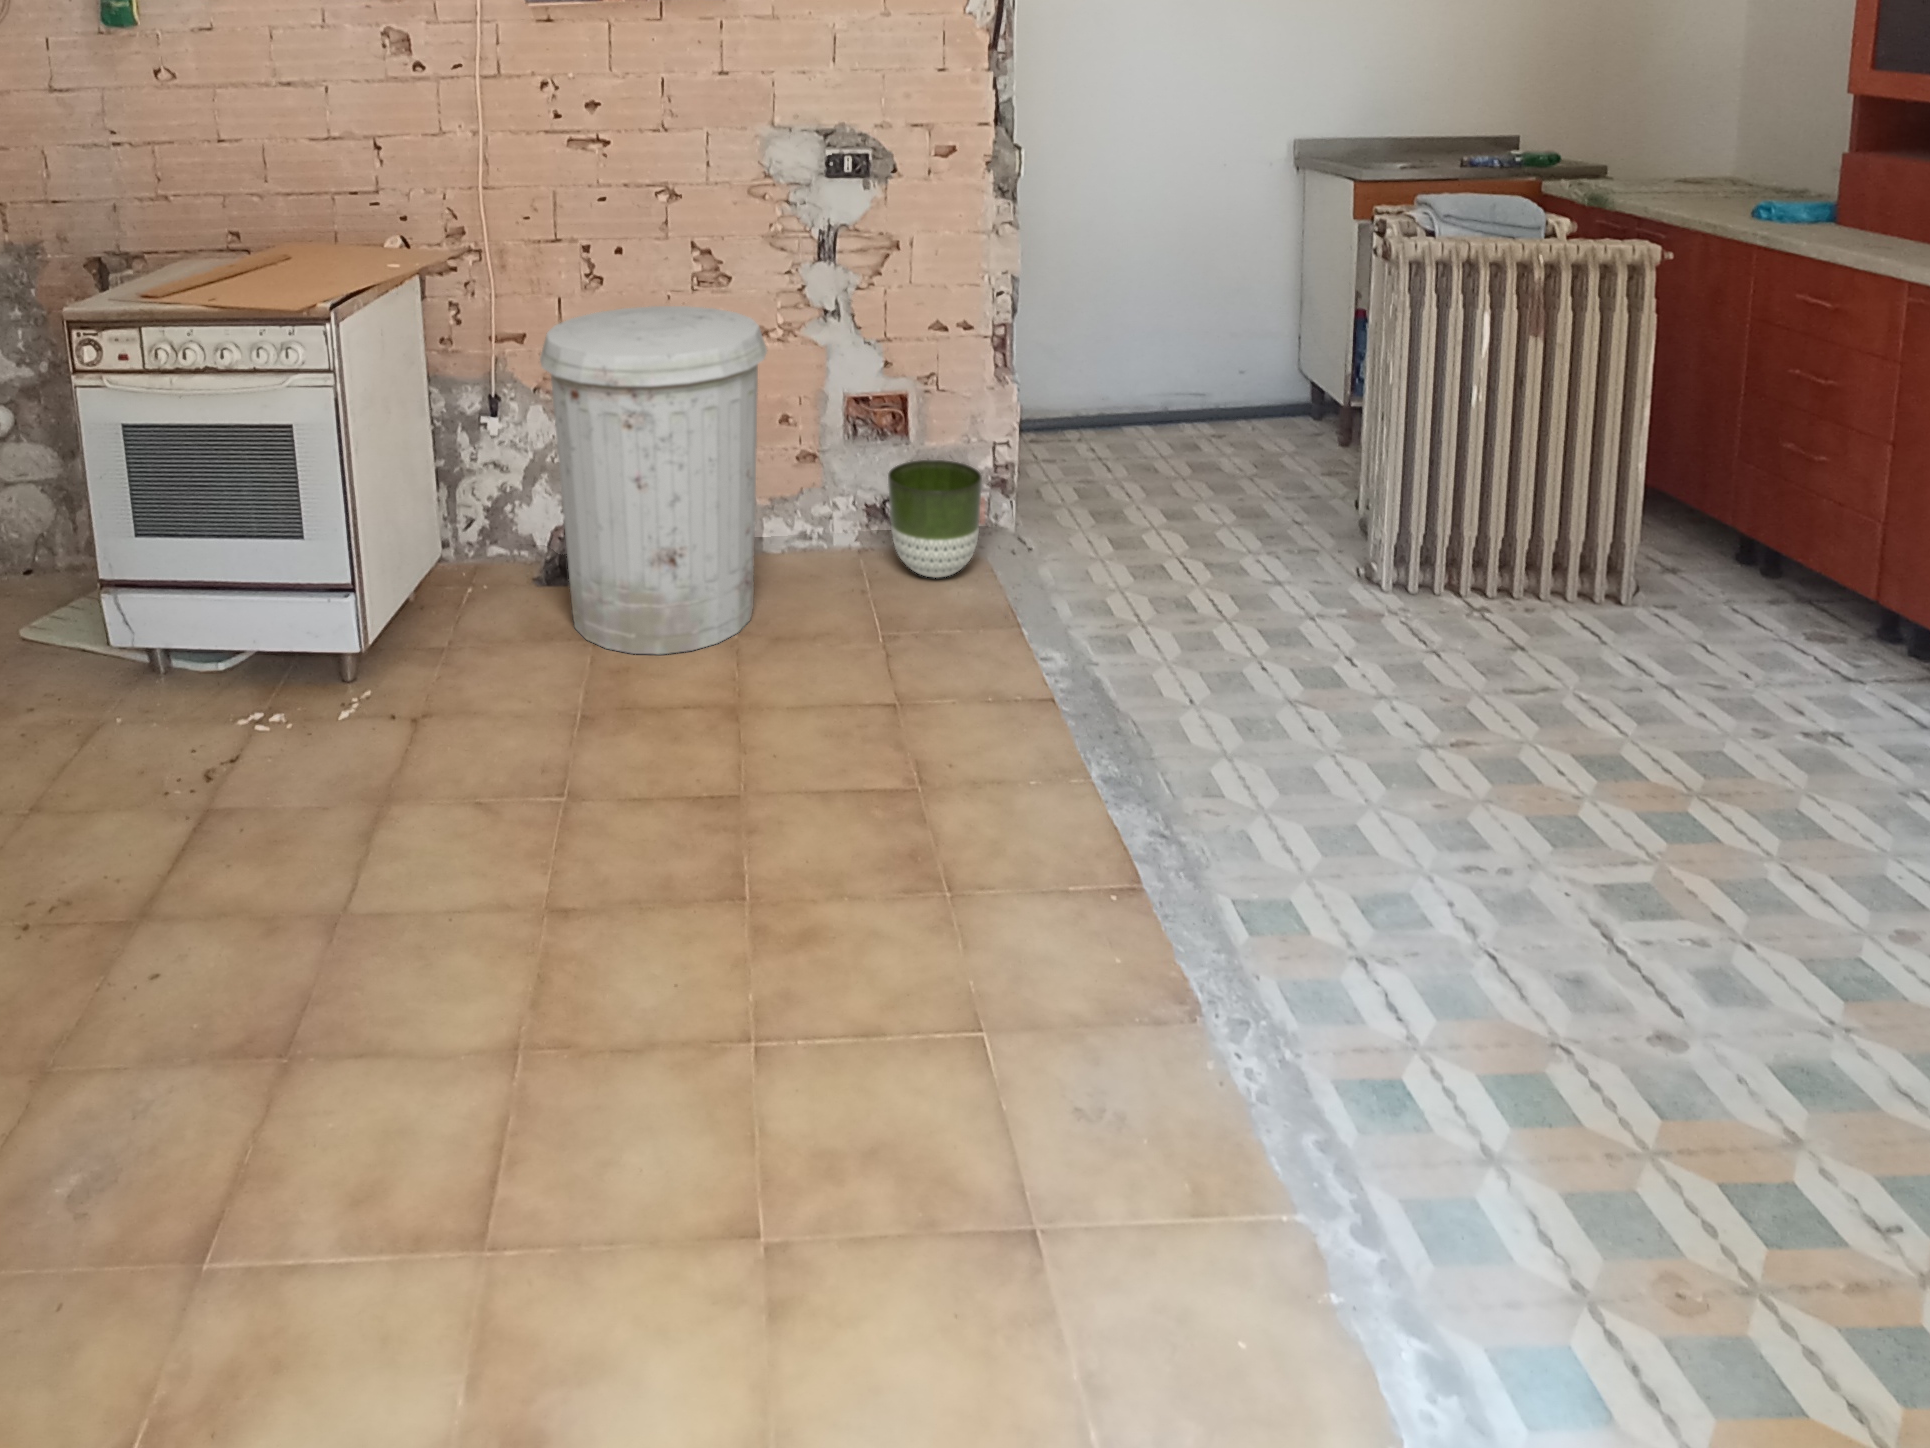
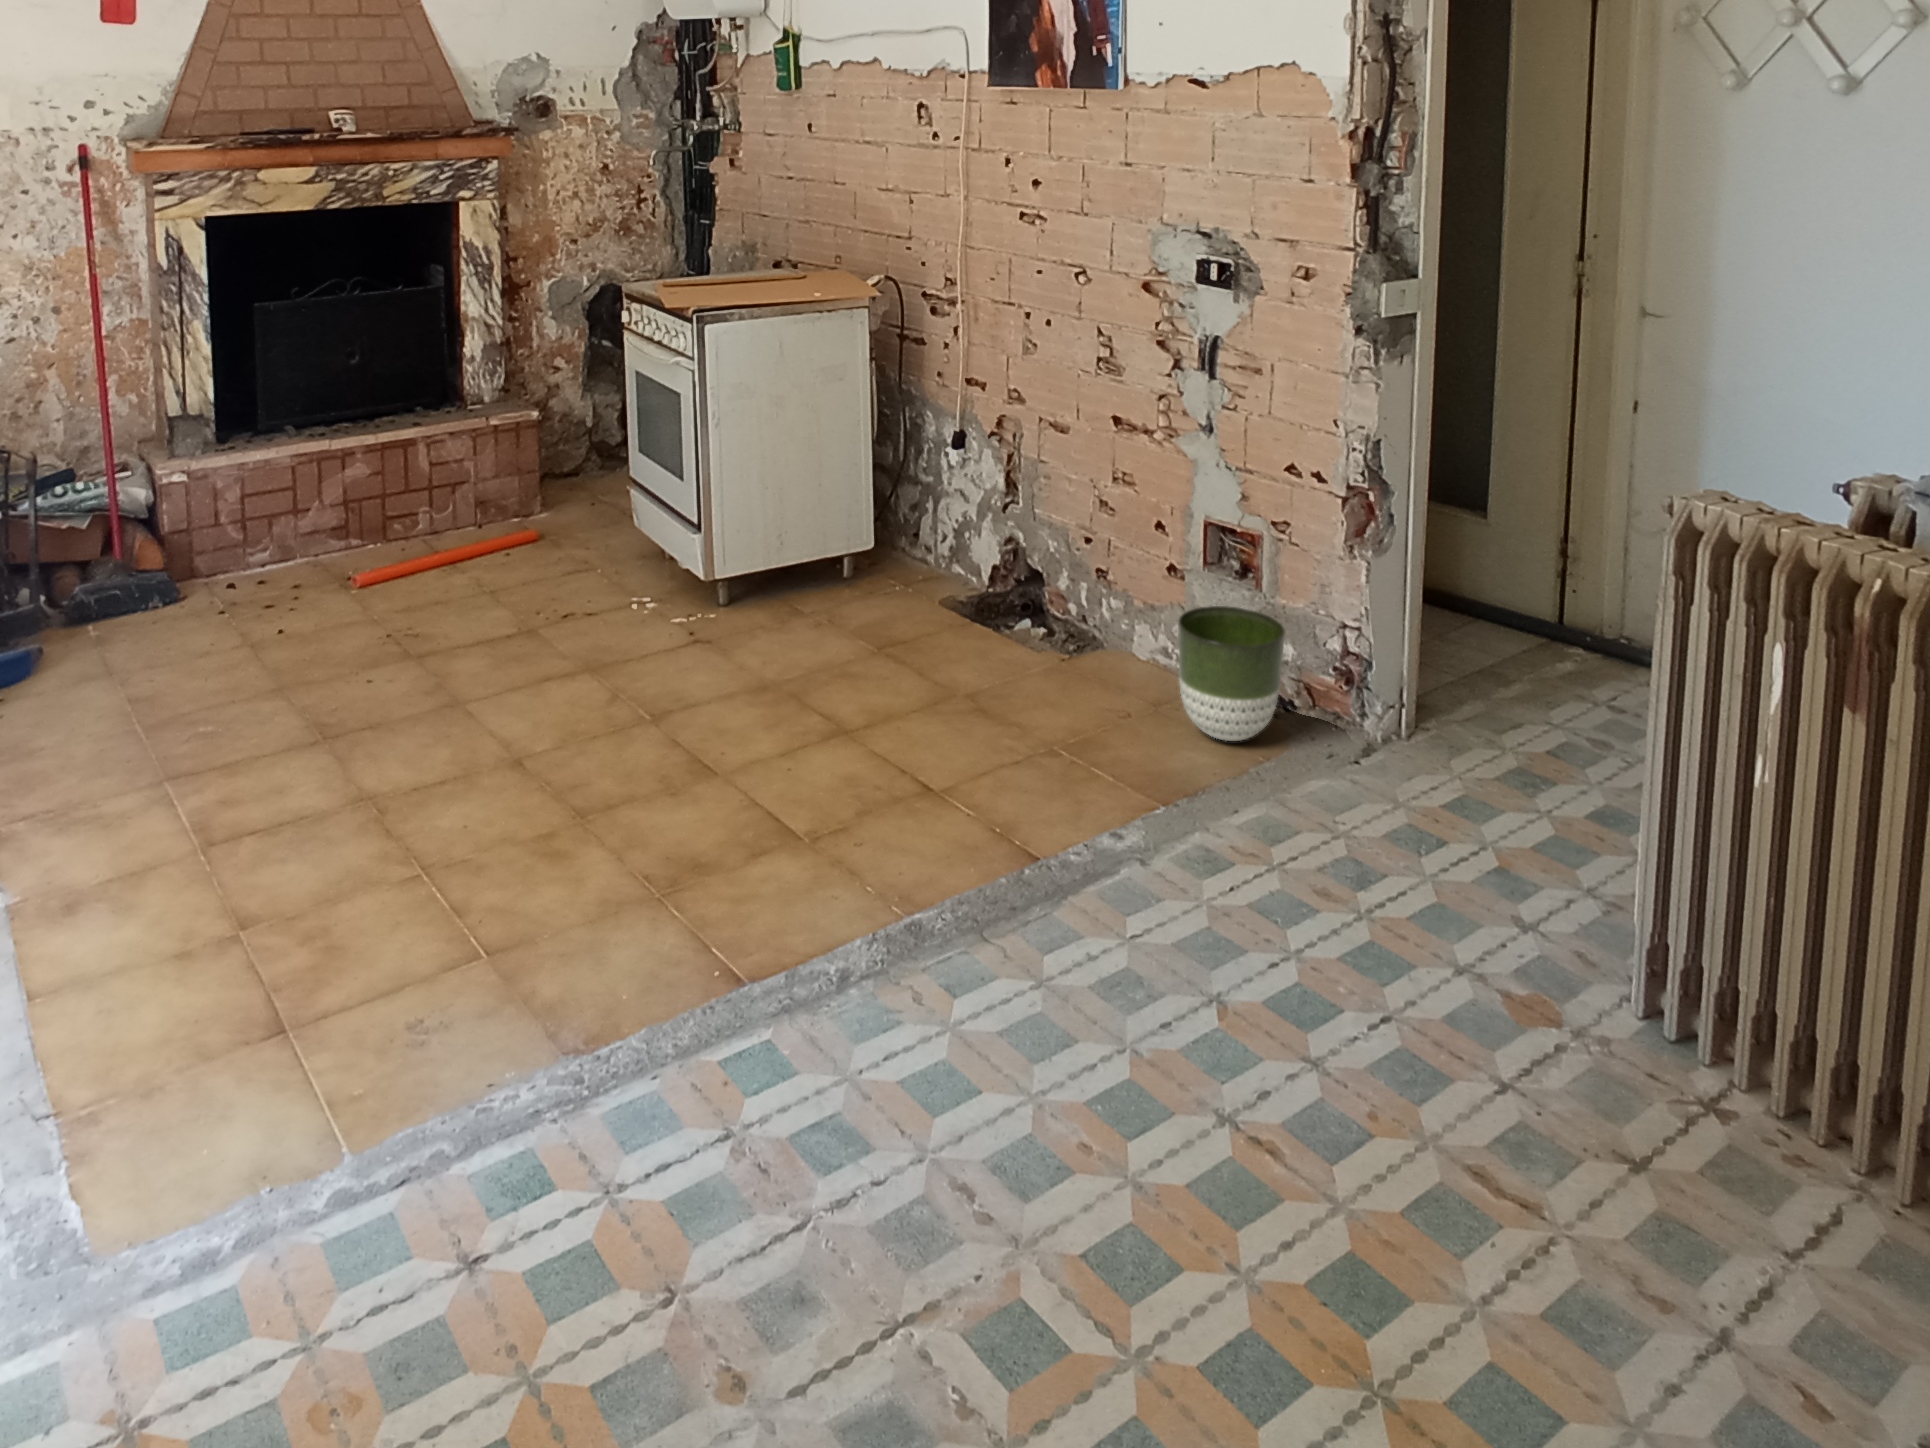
trash can: present [540,306,767,655] -> none [864,370,1075,695]

